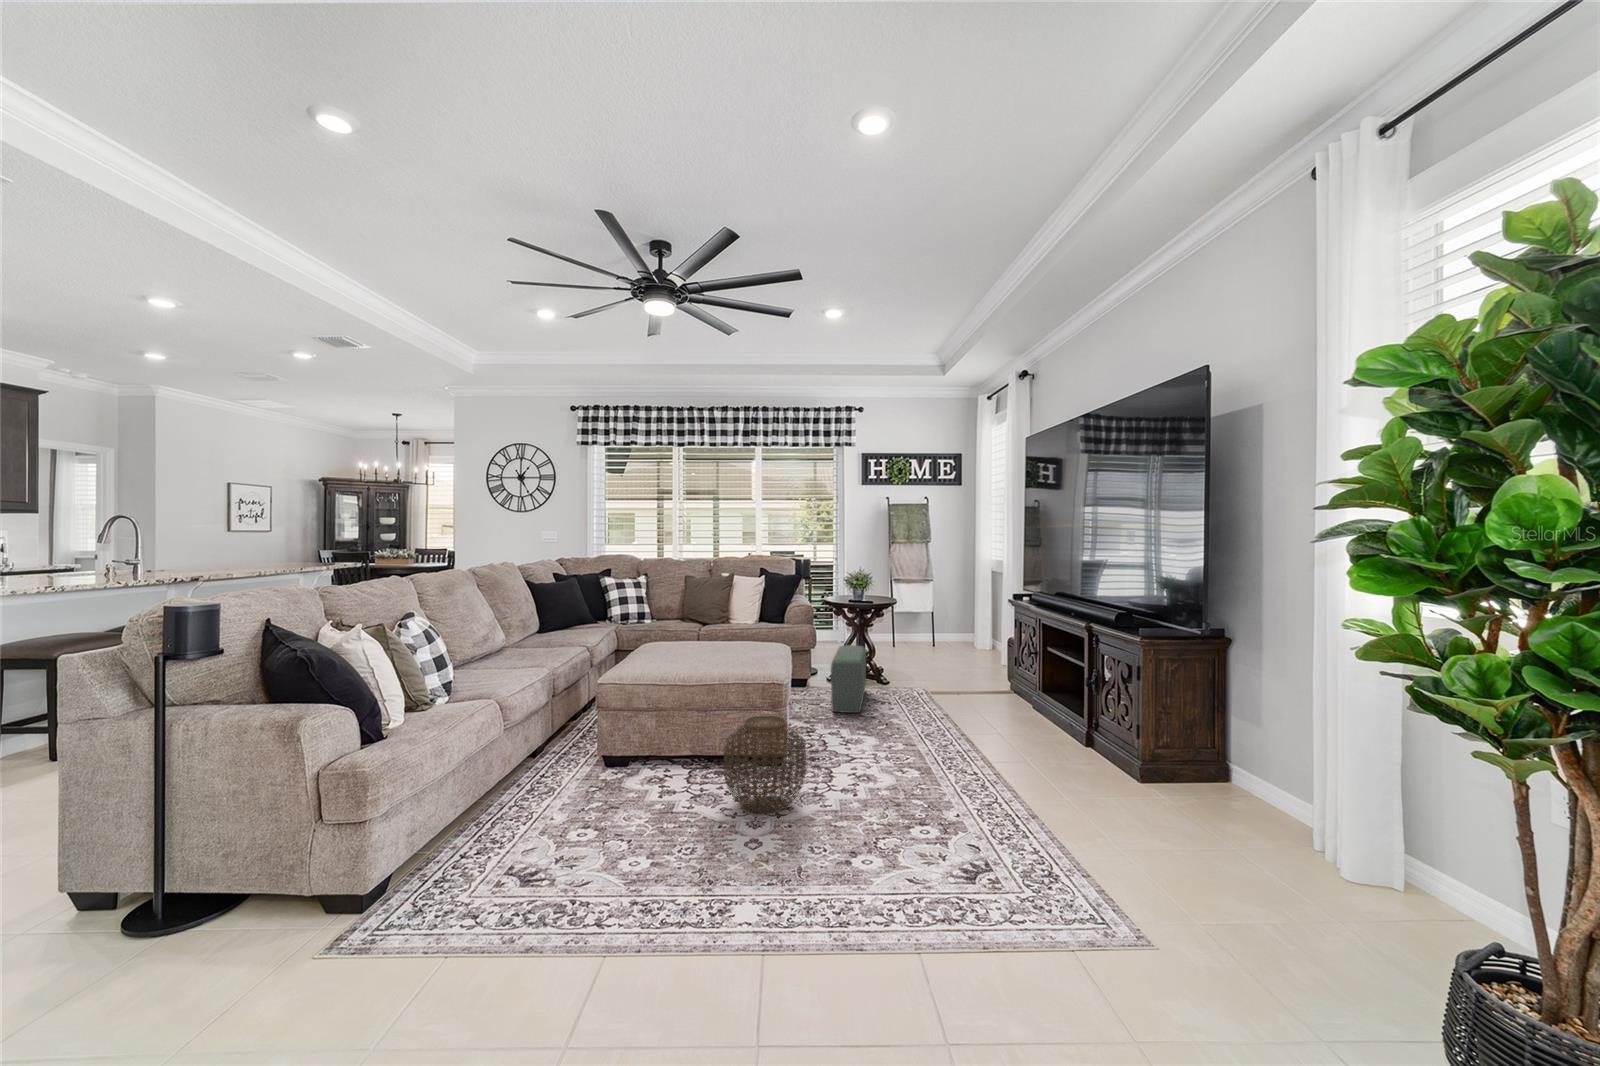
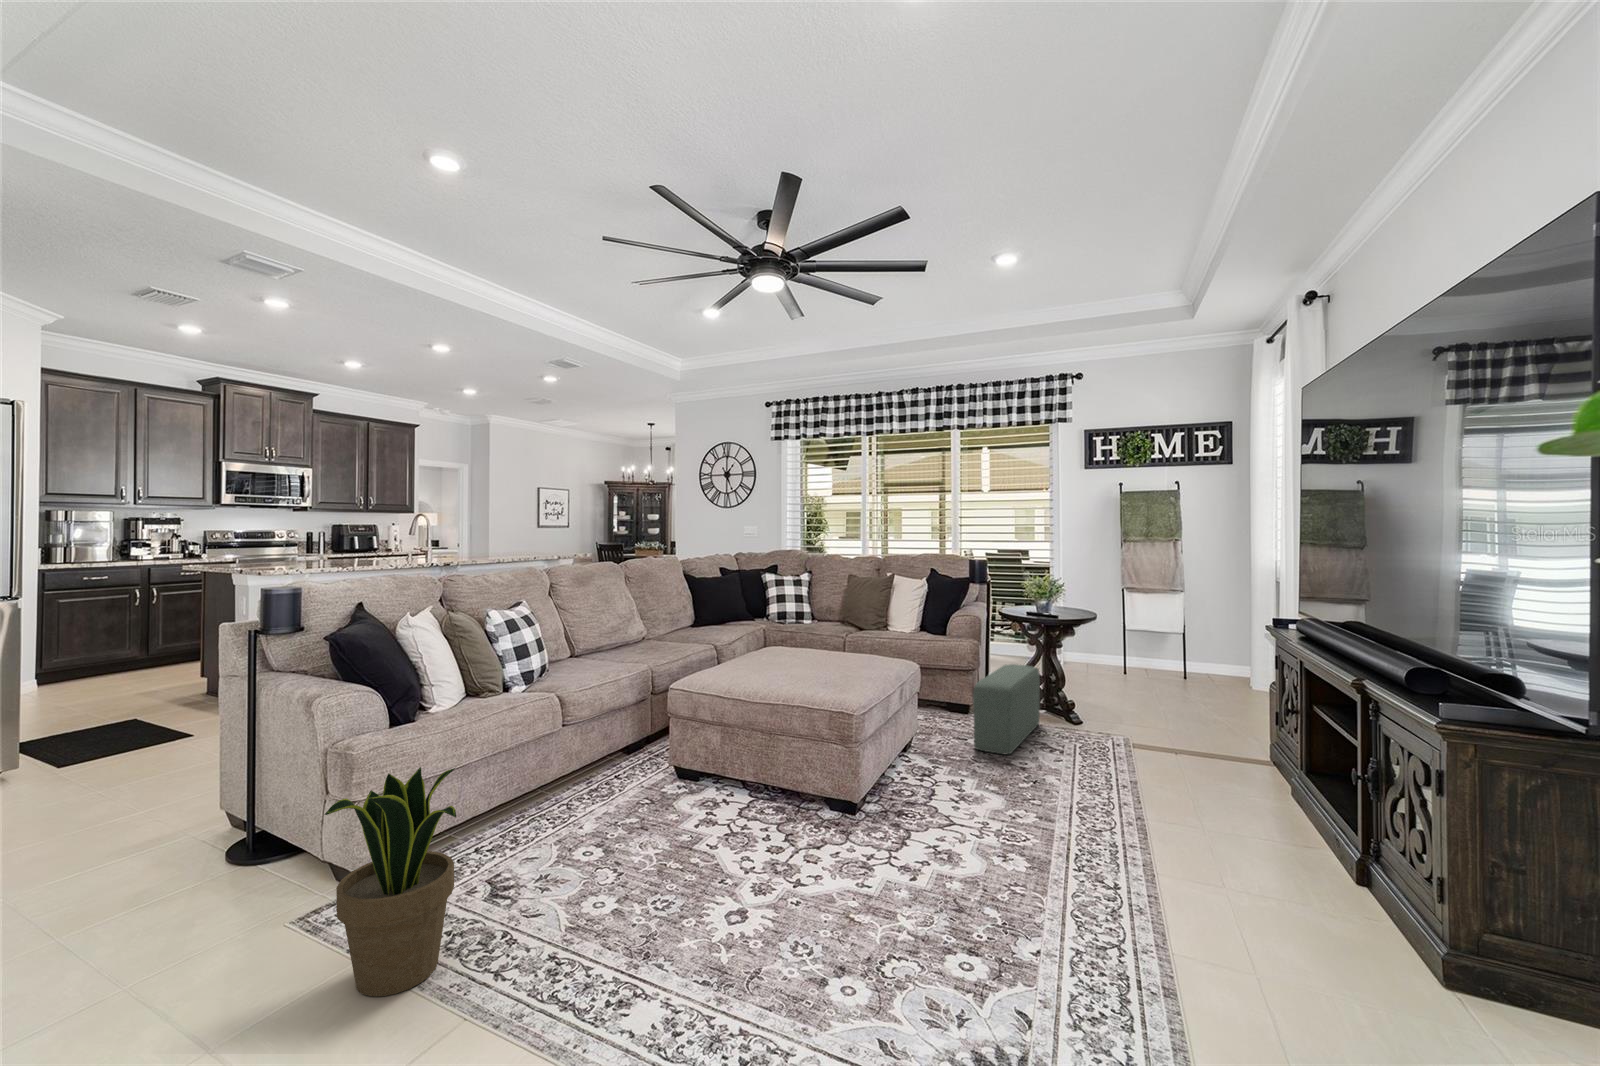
woven basket: present [724,716,806,814] -> none [723,756,832,891]
potted plant: none [494,740,594,922] -> present [325,767,456,996]

